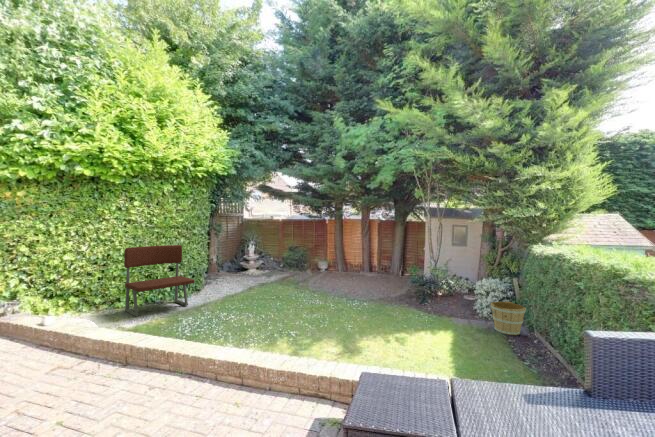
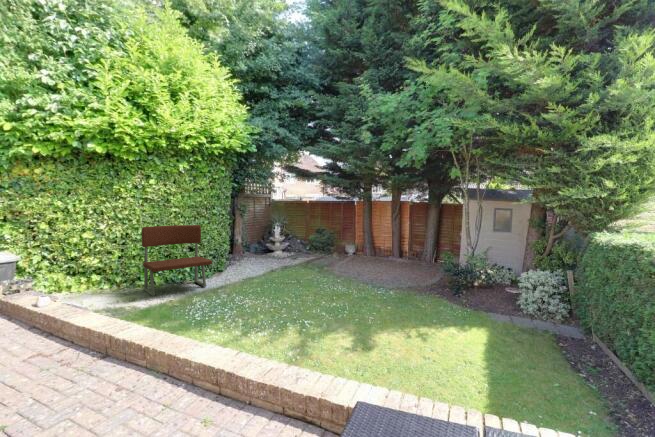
wooden bucket: present [491,301,526,335] -> none [537,296,583,337]

